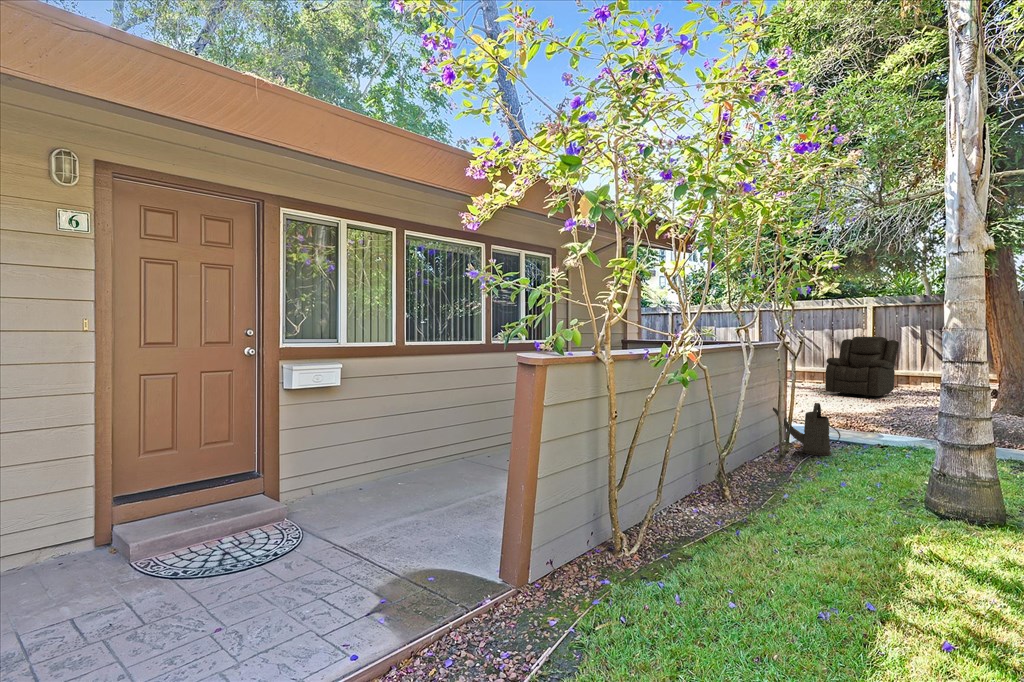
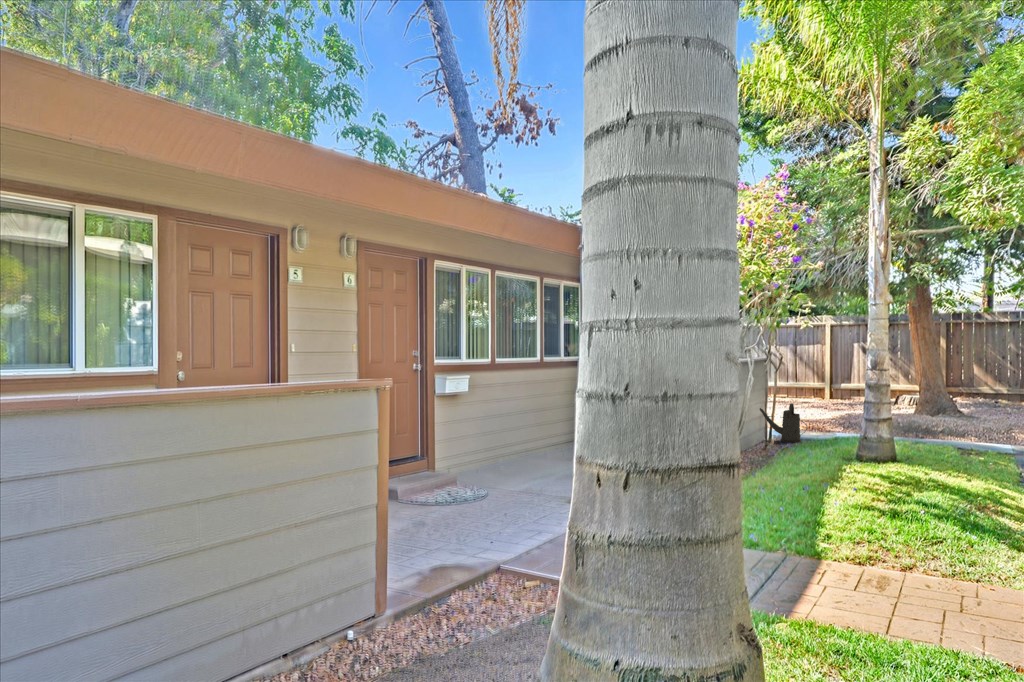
chair: present [825,337,899,398] -> none [790,352,852,410]

